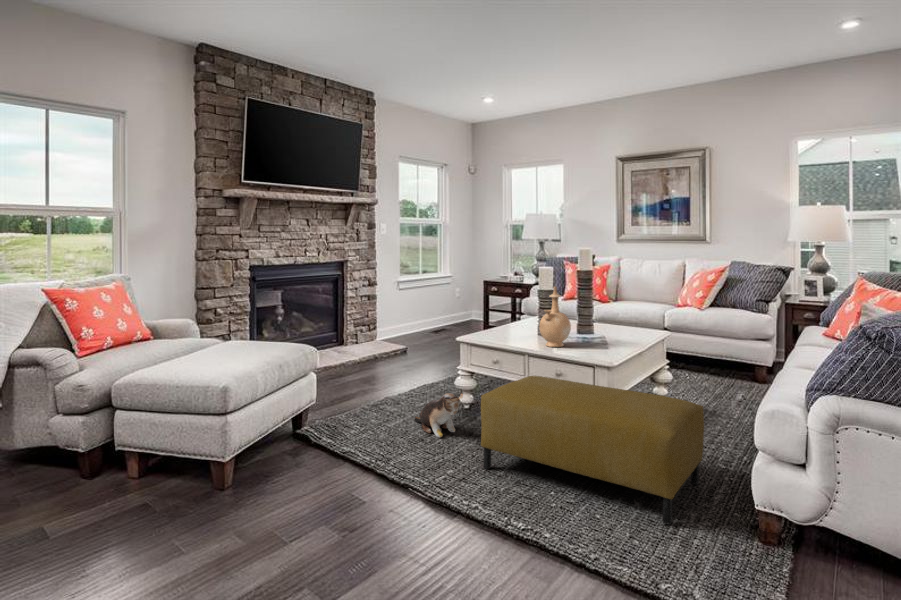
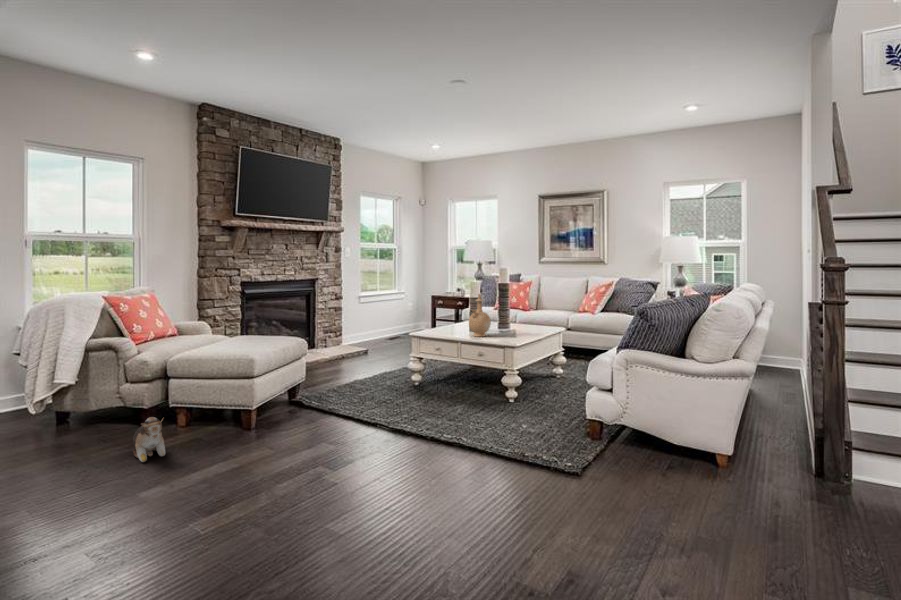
ottoman: present [481,376,704,525] -> none [426,354,569,435]
plush toy: present [415,393,463,438] -> present [133,417,165,462]

